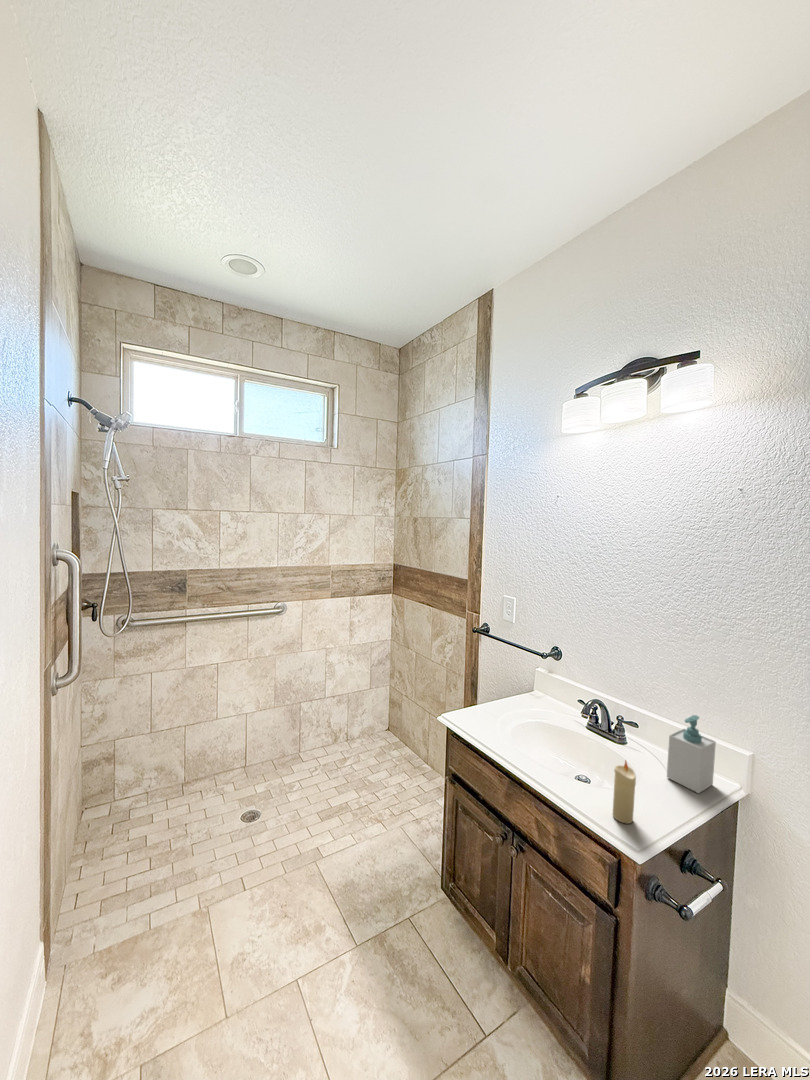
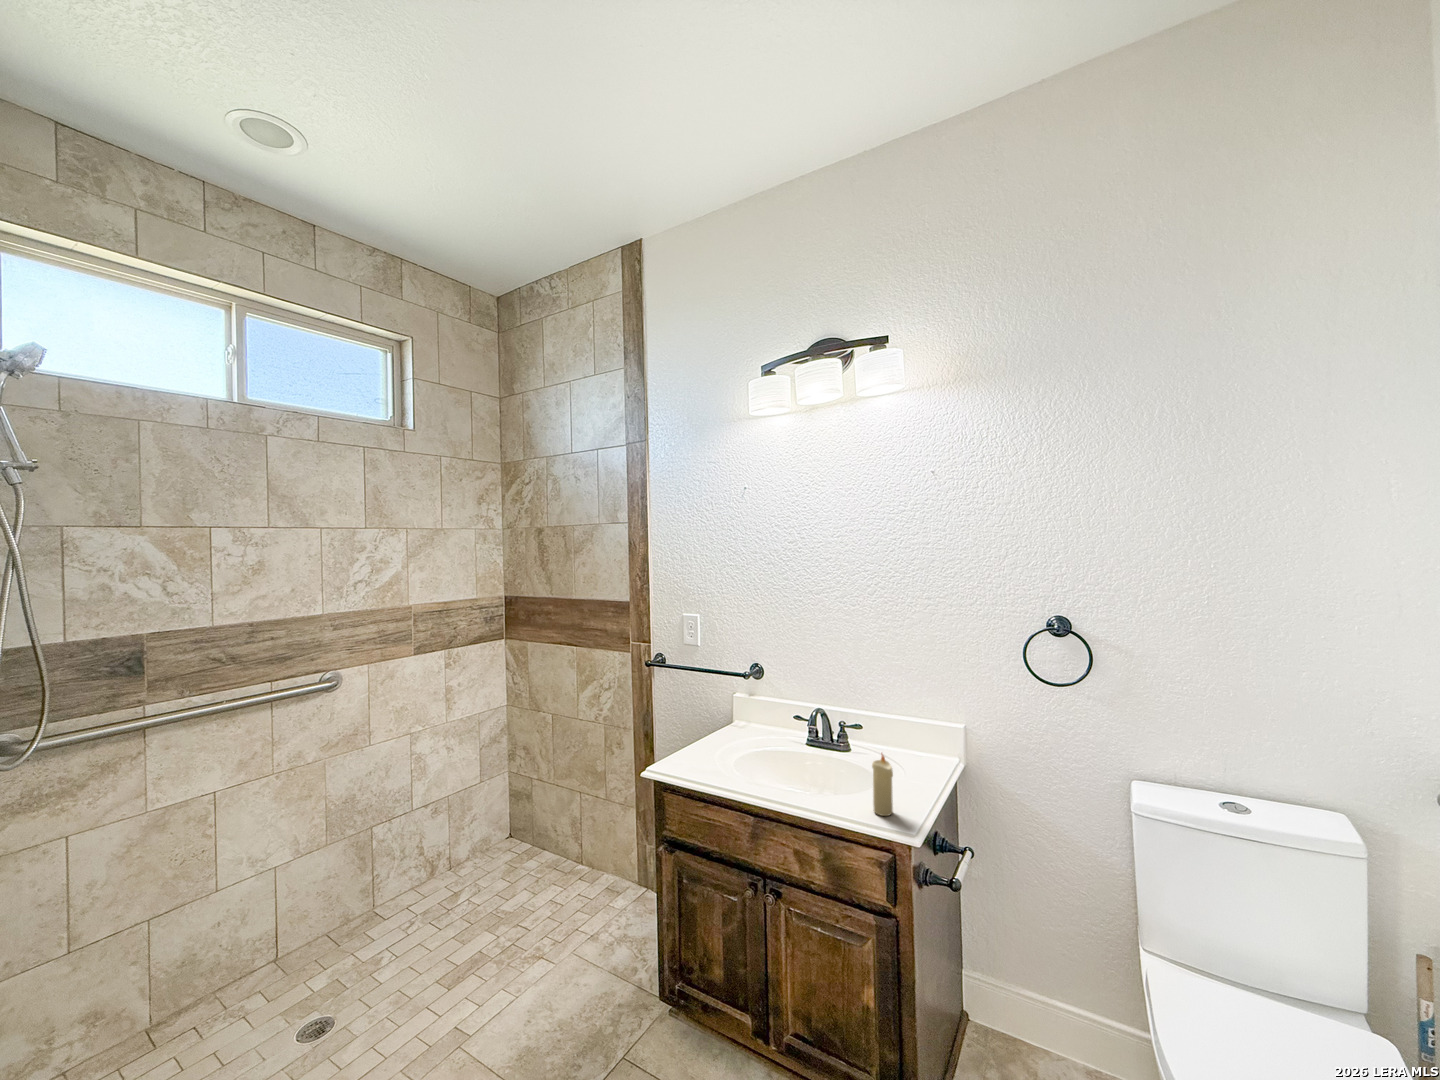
soap bottle: present [667,715,716,793] -> none [896,702,933,775]

